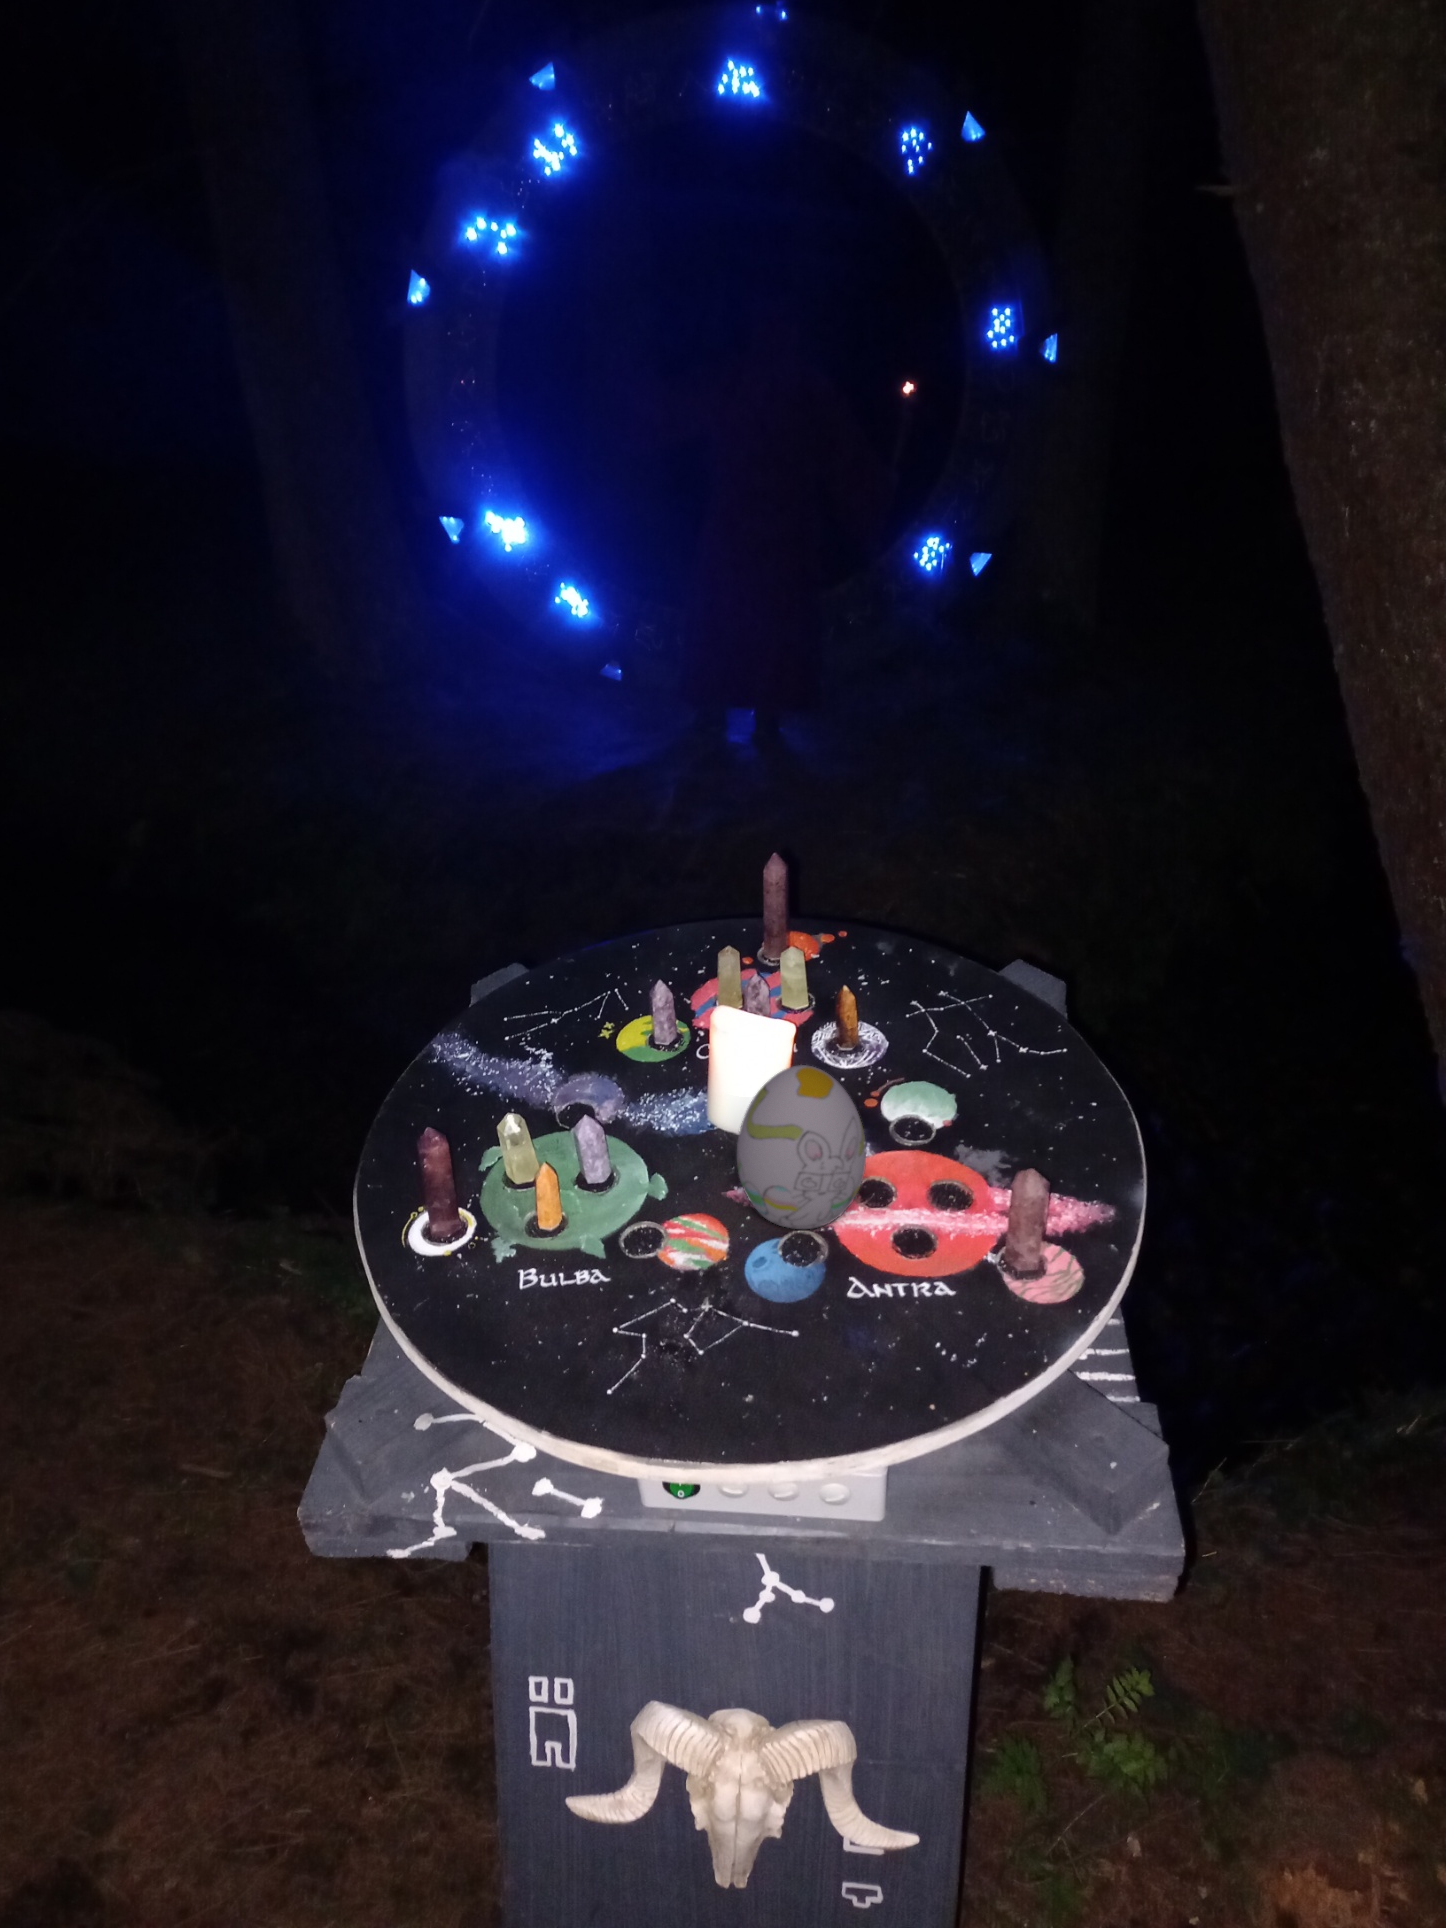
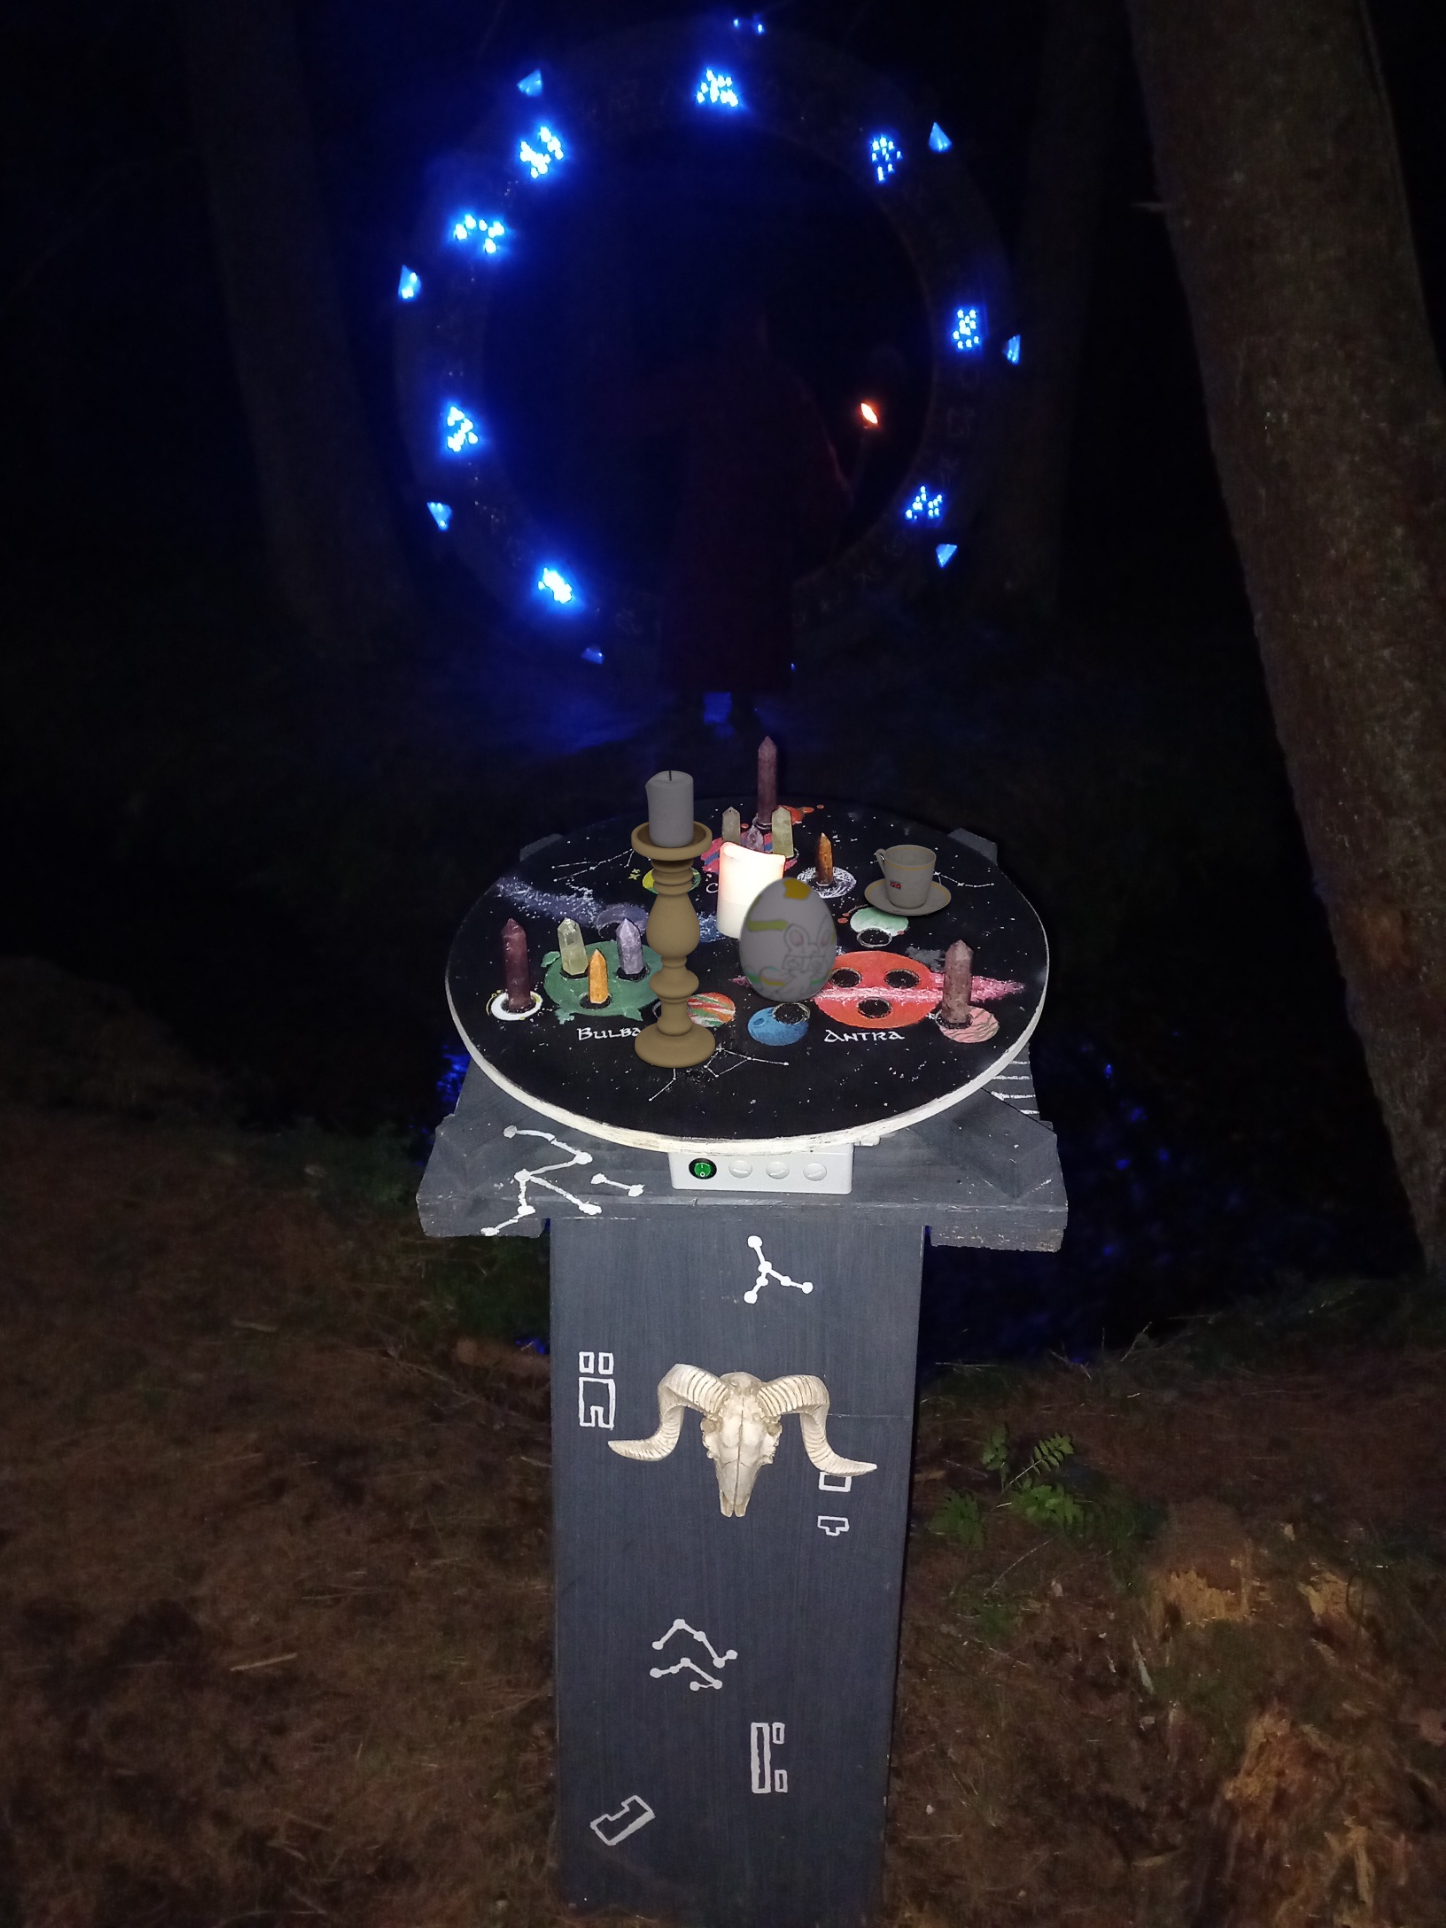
candle holder: none [595,941,704,1332] -> present [631,770,715,1068]
teacup: none [899,1004,1011,1099] -> present [865,845,951,916]

